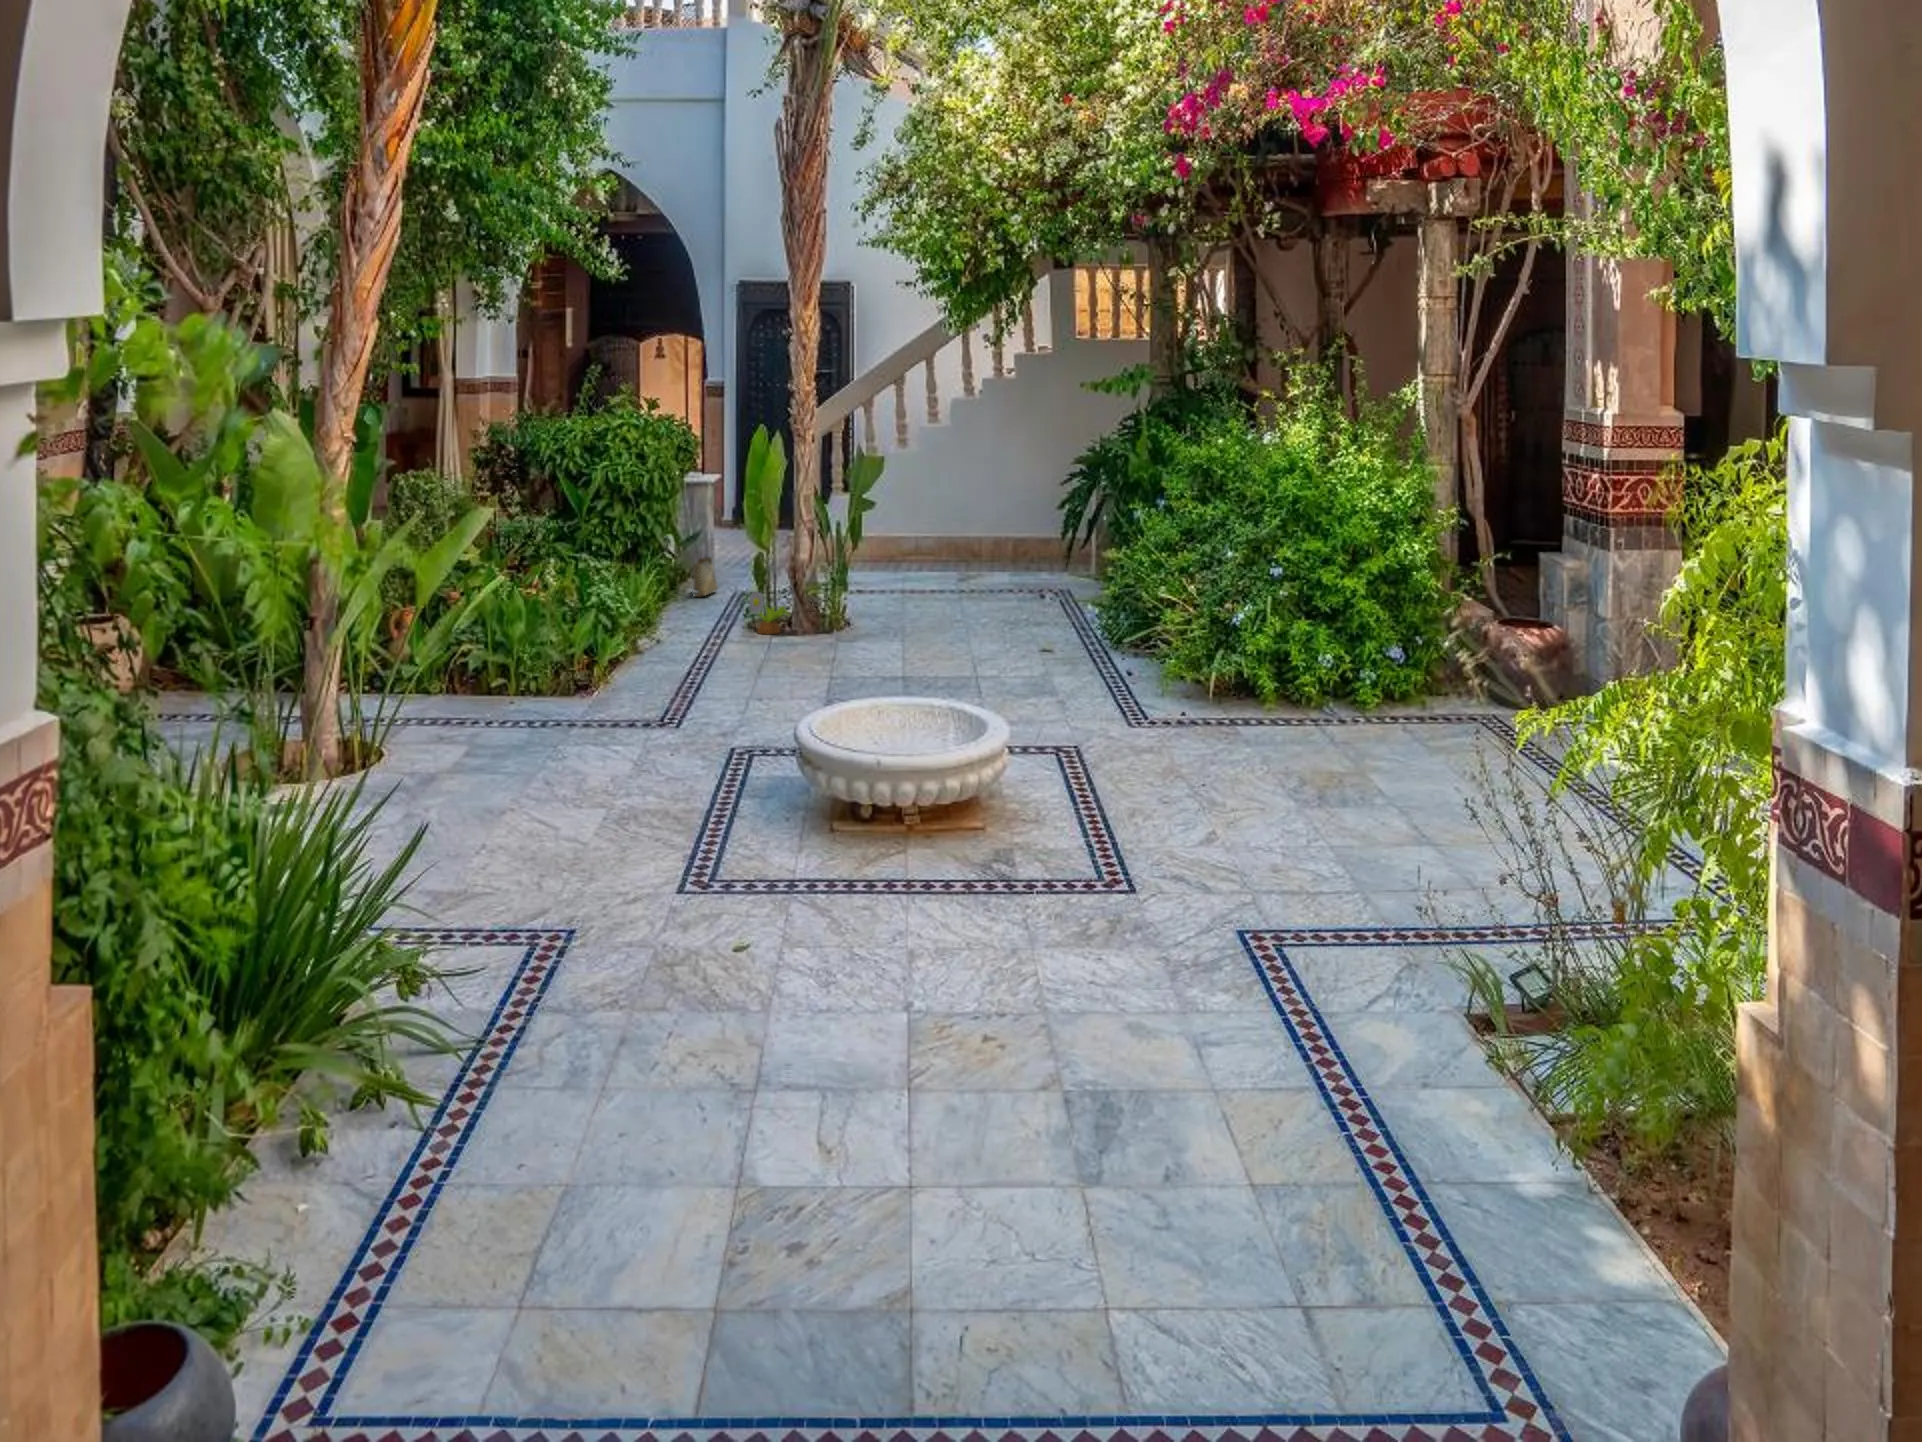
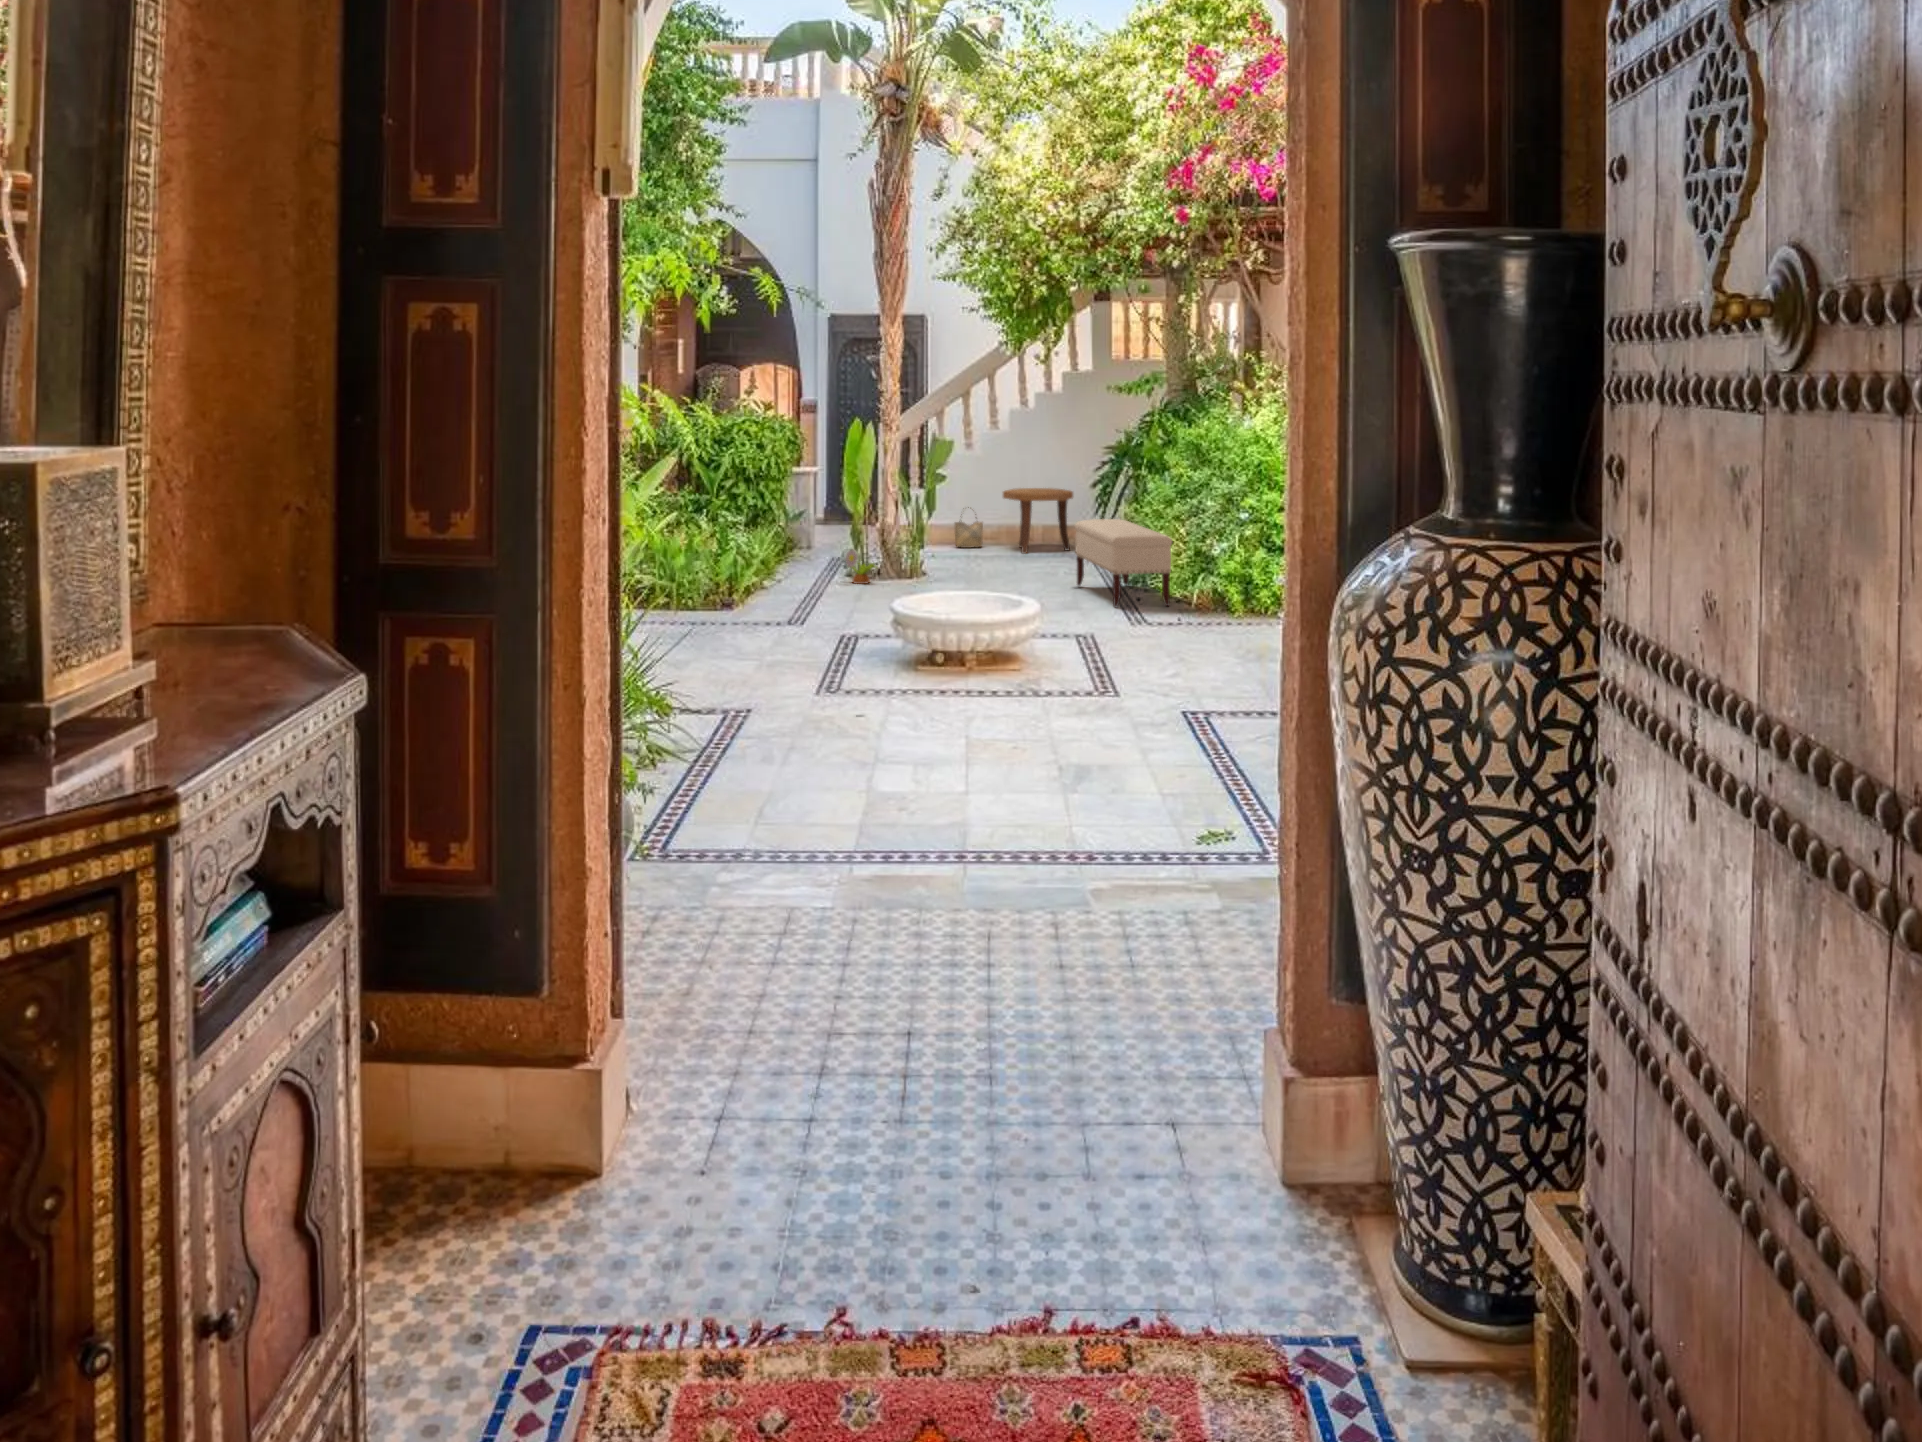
side table: none [944,494,1030,577] -> present [1003,488,1073,554]
woven basket: present [692,541,717,597] -> present [955,507,983,548]
bench: none [1040,553,1172,682] -> present [1075,519,1172,607]

